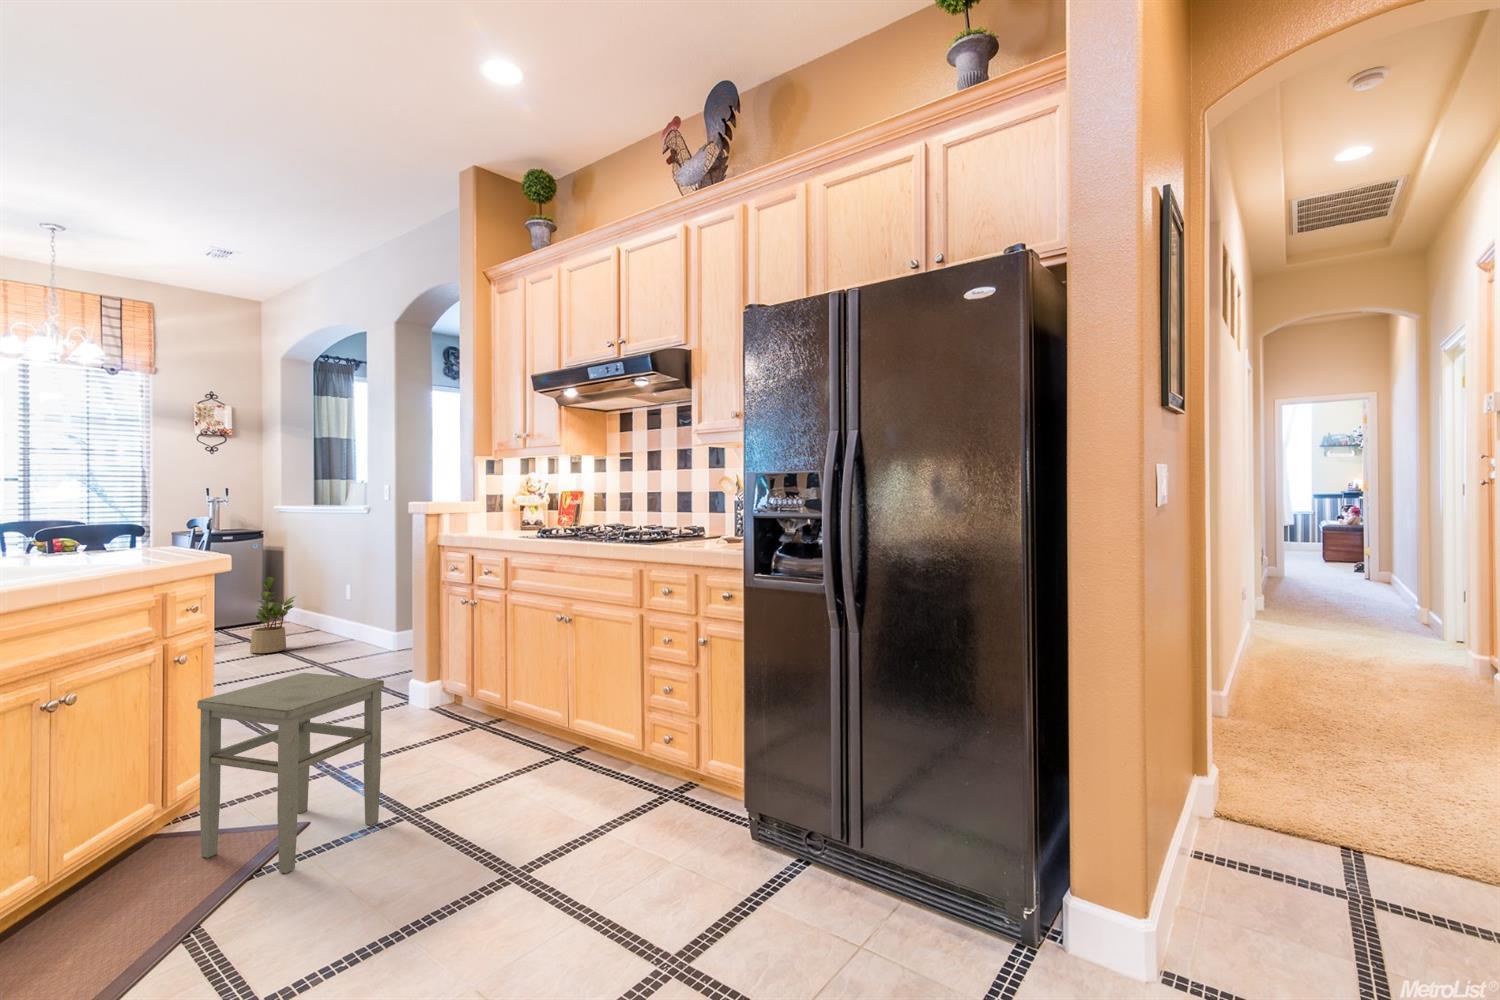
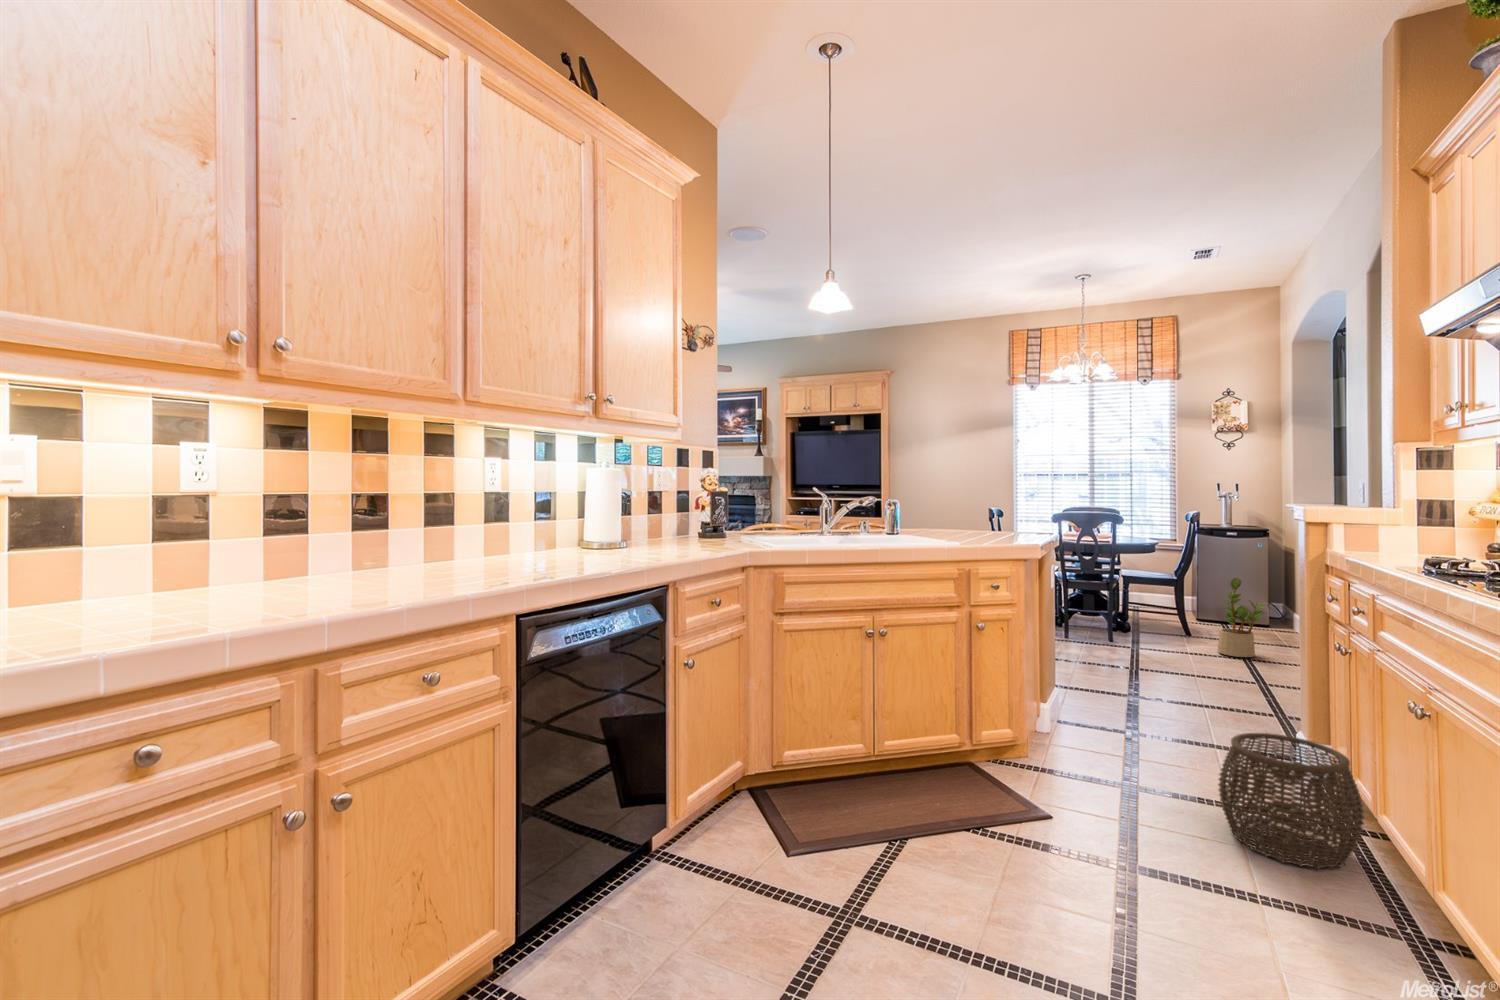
woven basket: none [427,671,520,765] -> present [1218,733,1364,869]
stool: present [197,673,384,873] -> none [967,670,1100,849]

